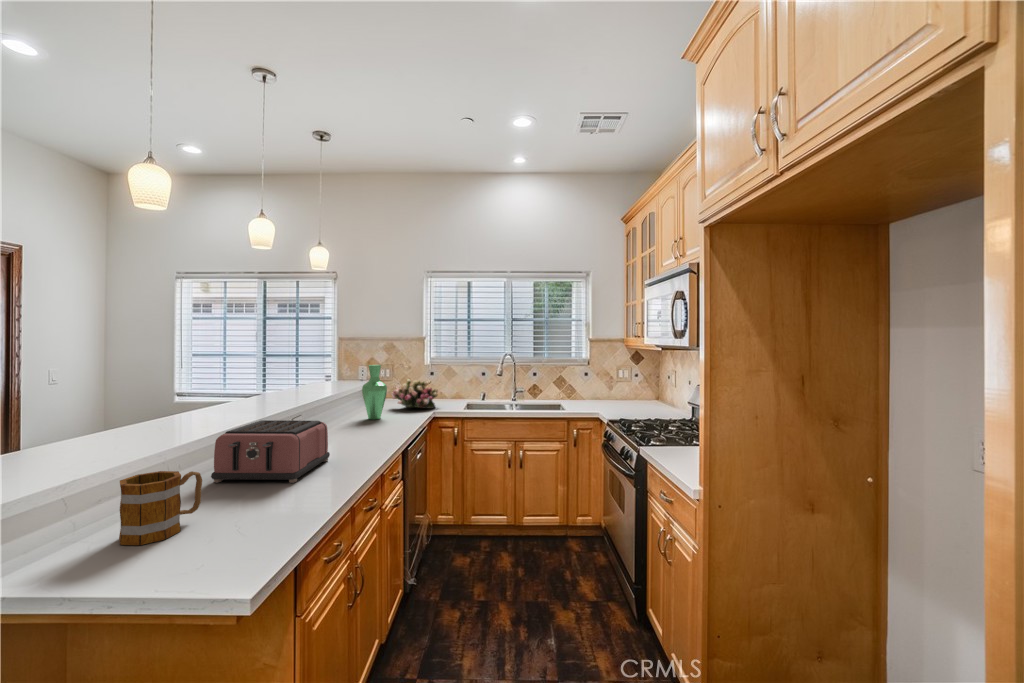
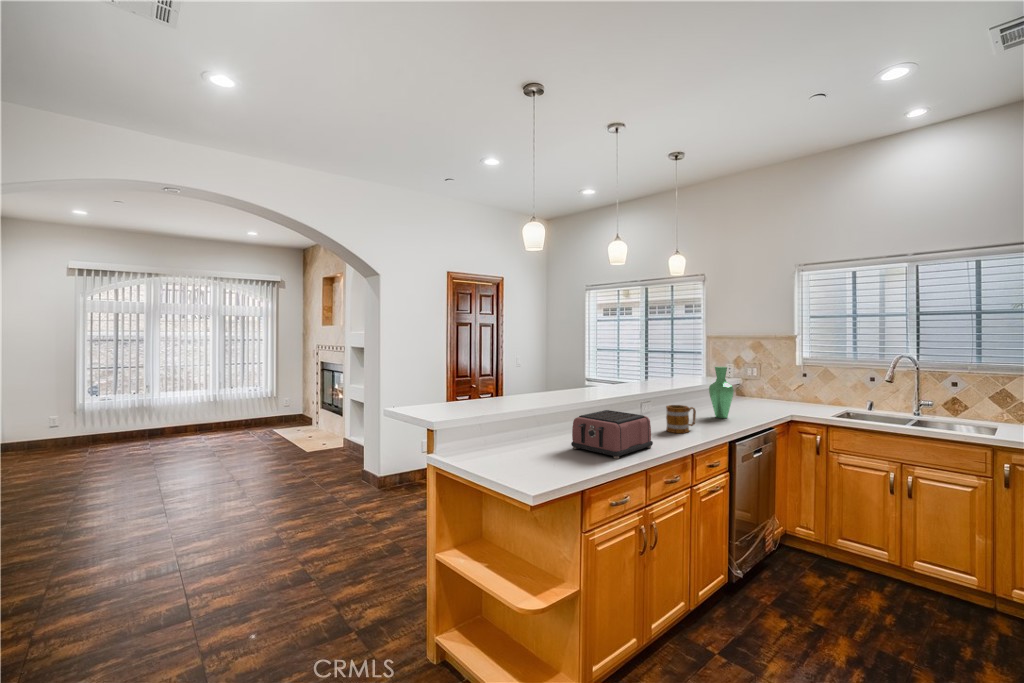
flower arrangement: present [391,379,438,408] -> none [748,381,802,414]
mug: present [119,471,202,545] -> present [666,405,696,433]

